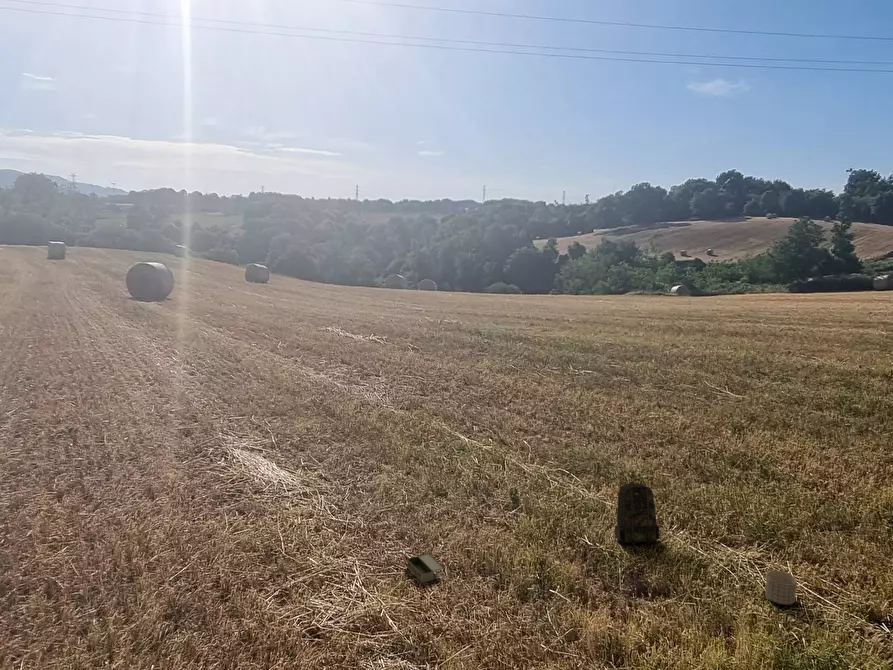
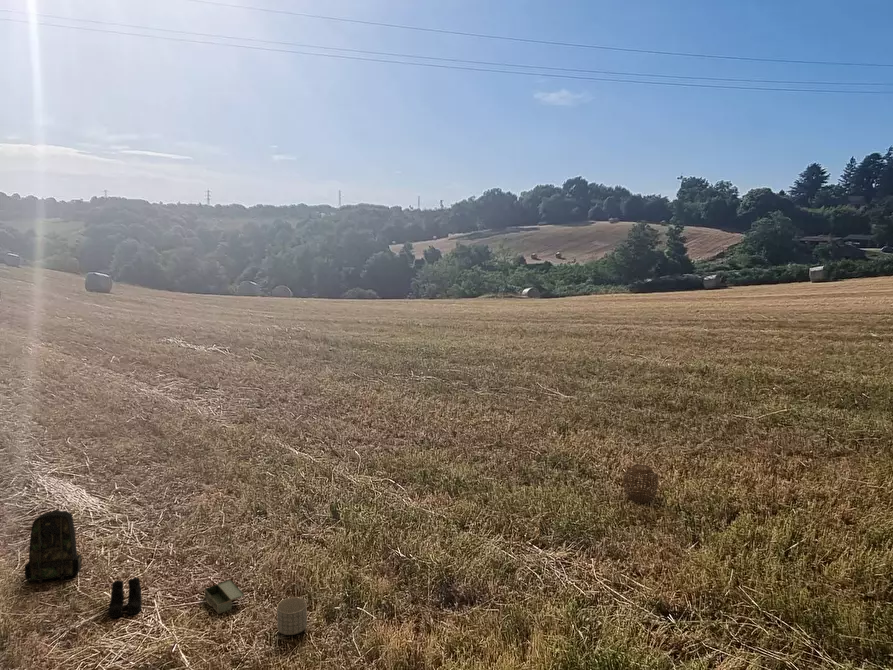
woven basket: none [815,468,857,509] -> present [624,464,658,503]
backpack: present [615,482,659,546] -> present [25,510,81,584]
boots: none [327,543,354,578] -> present [109,577,142,618]
planter: present [765,571,797,605] -> present [277,597,307,635]

